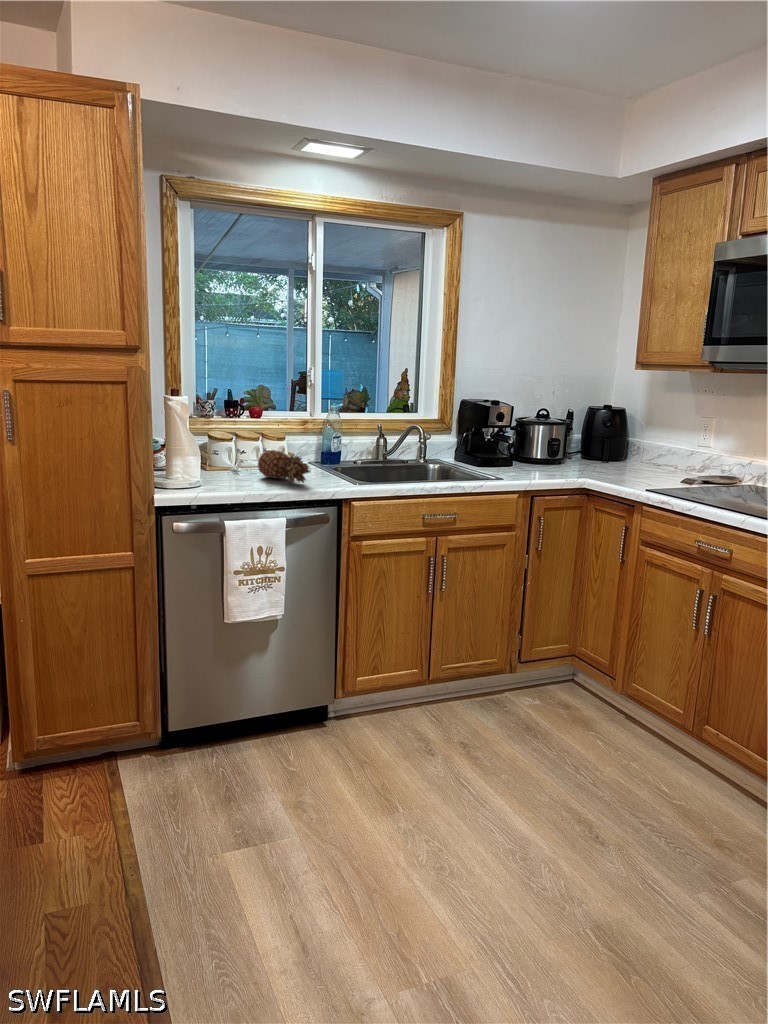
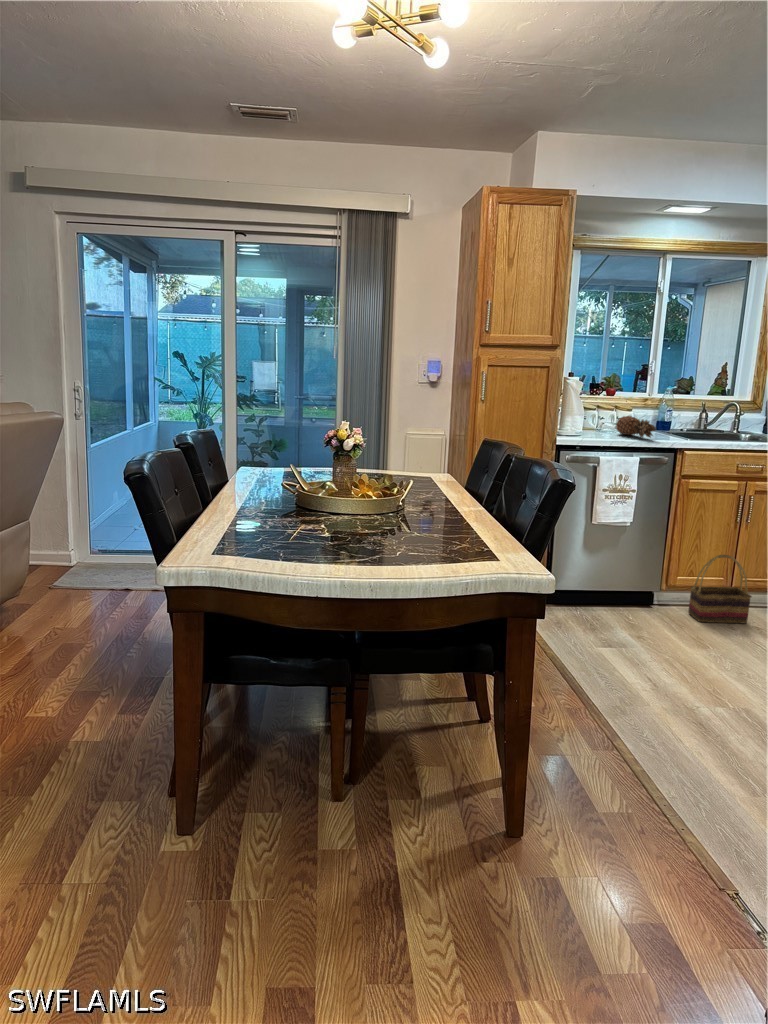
basket: none [378,645,458,749] -> present [688,555,752,624]

